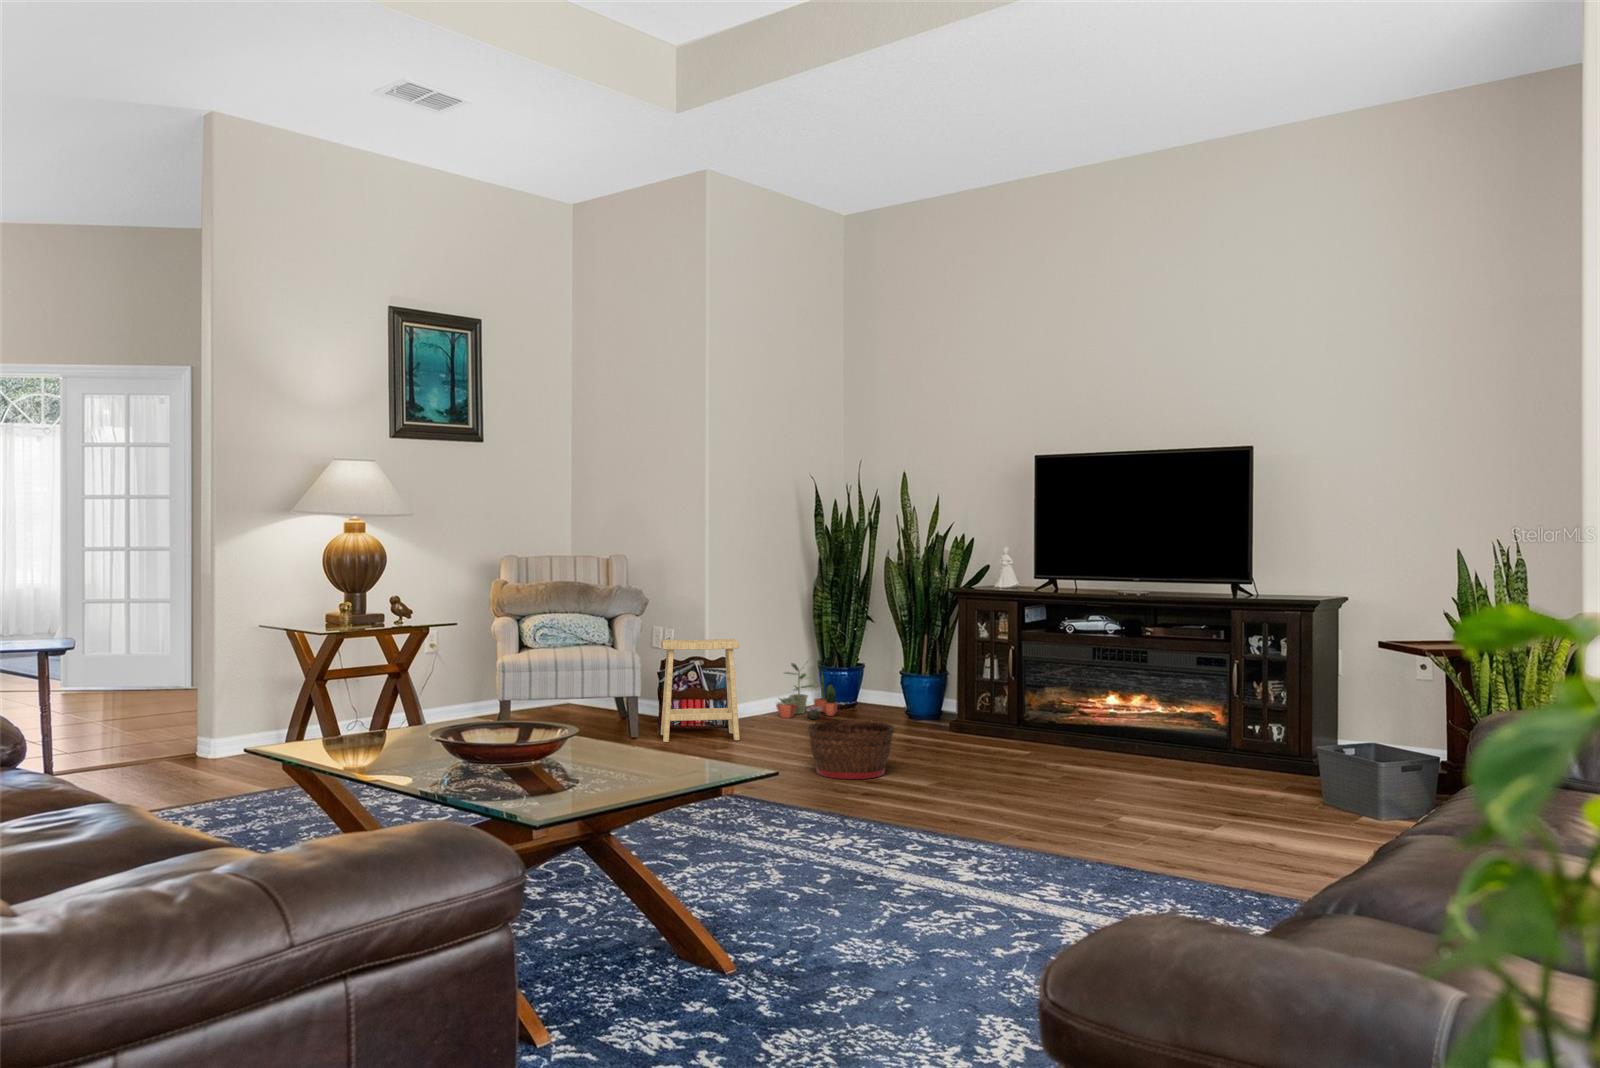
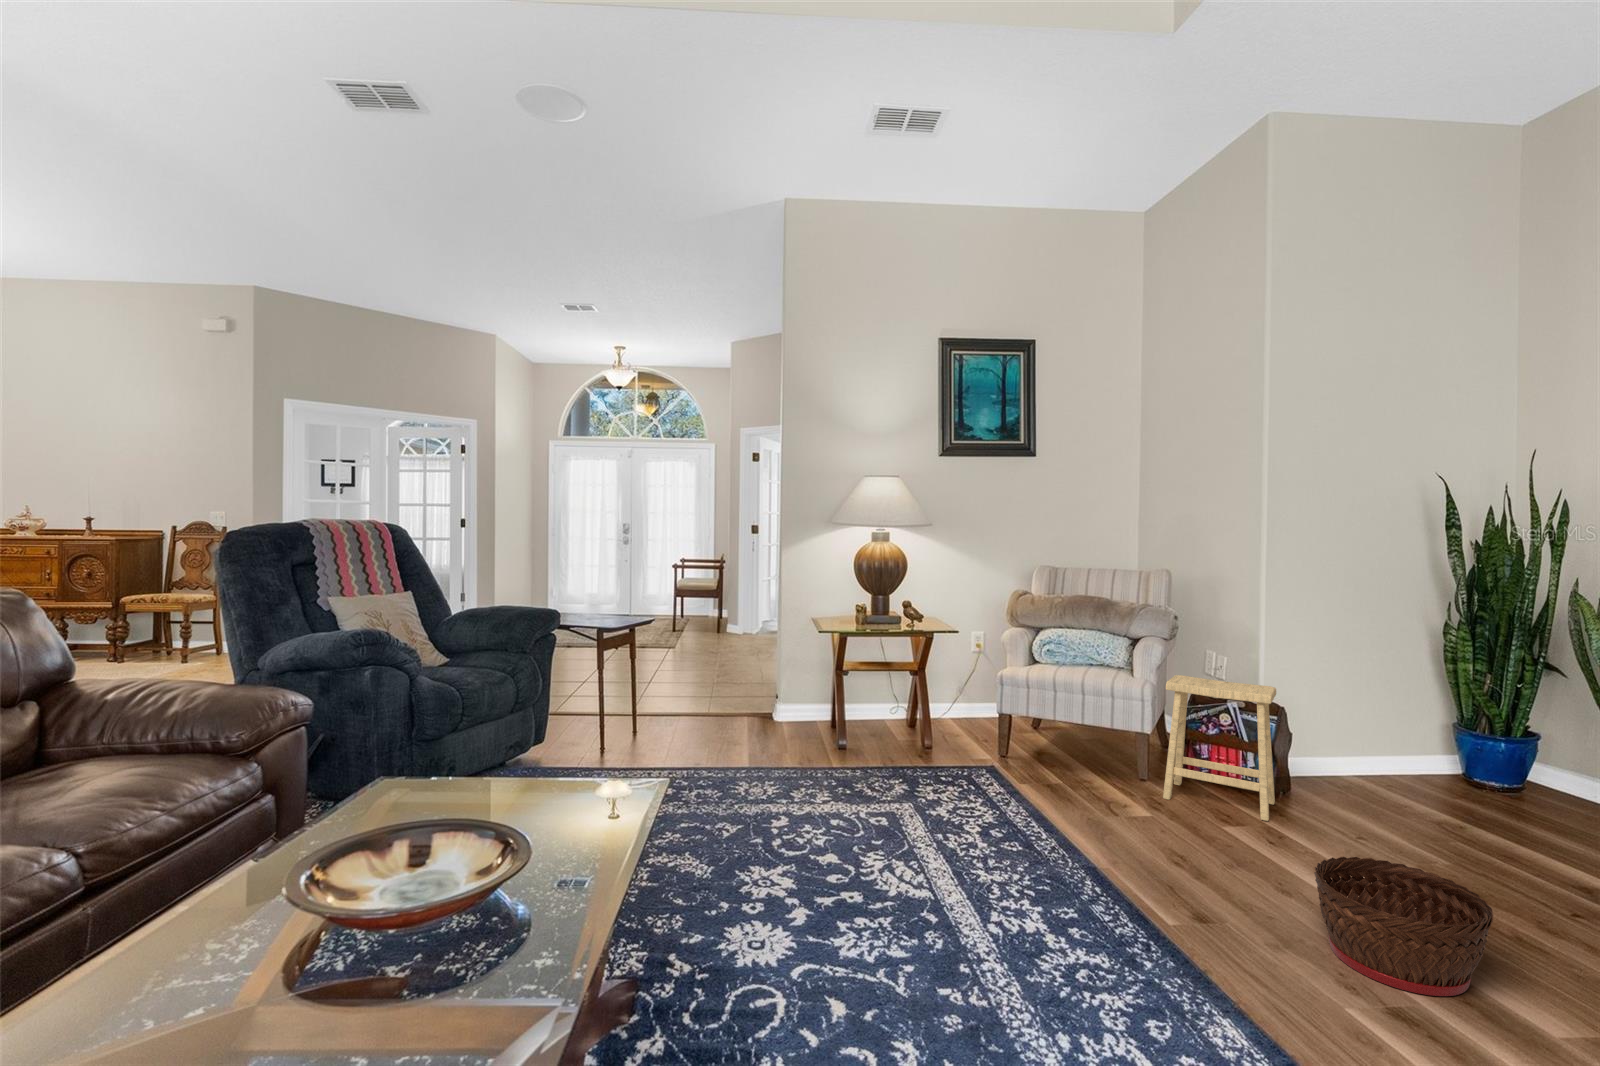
potted plant: present [776,663,838,719] -> none [1365,717,1474,803]

